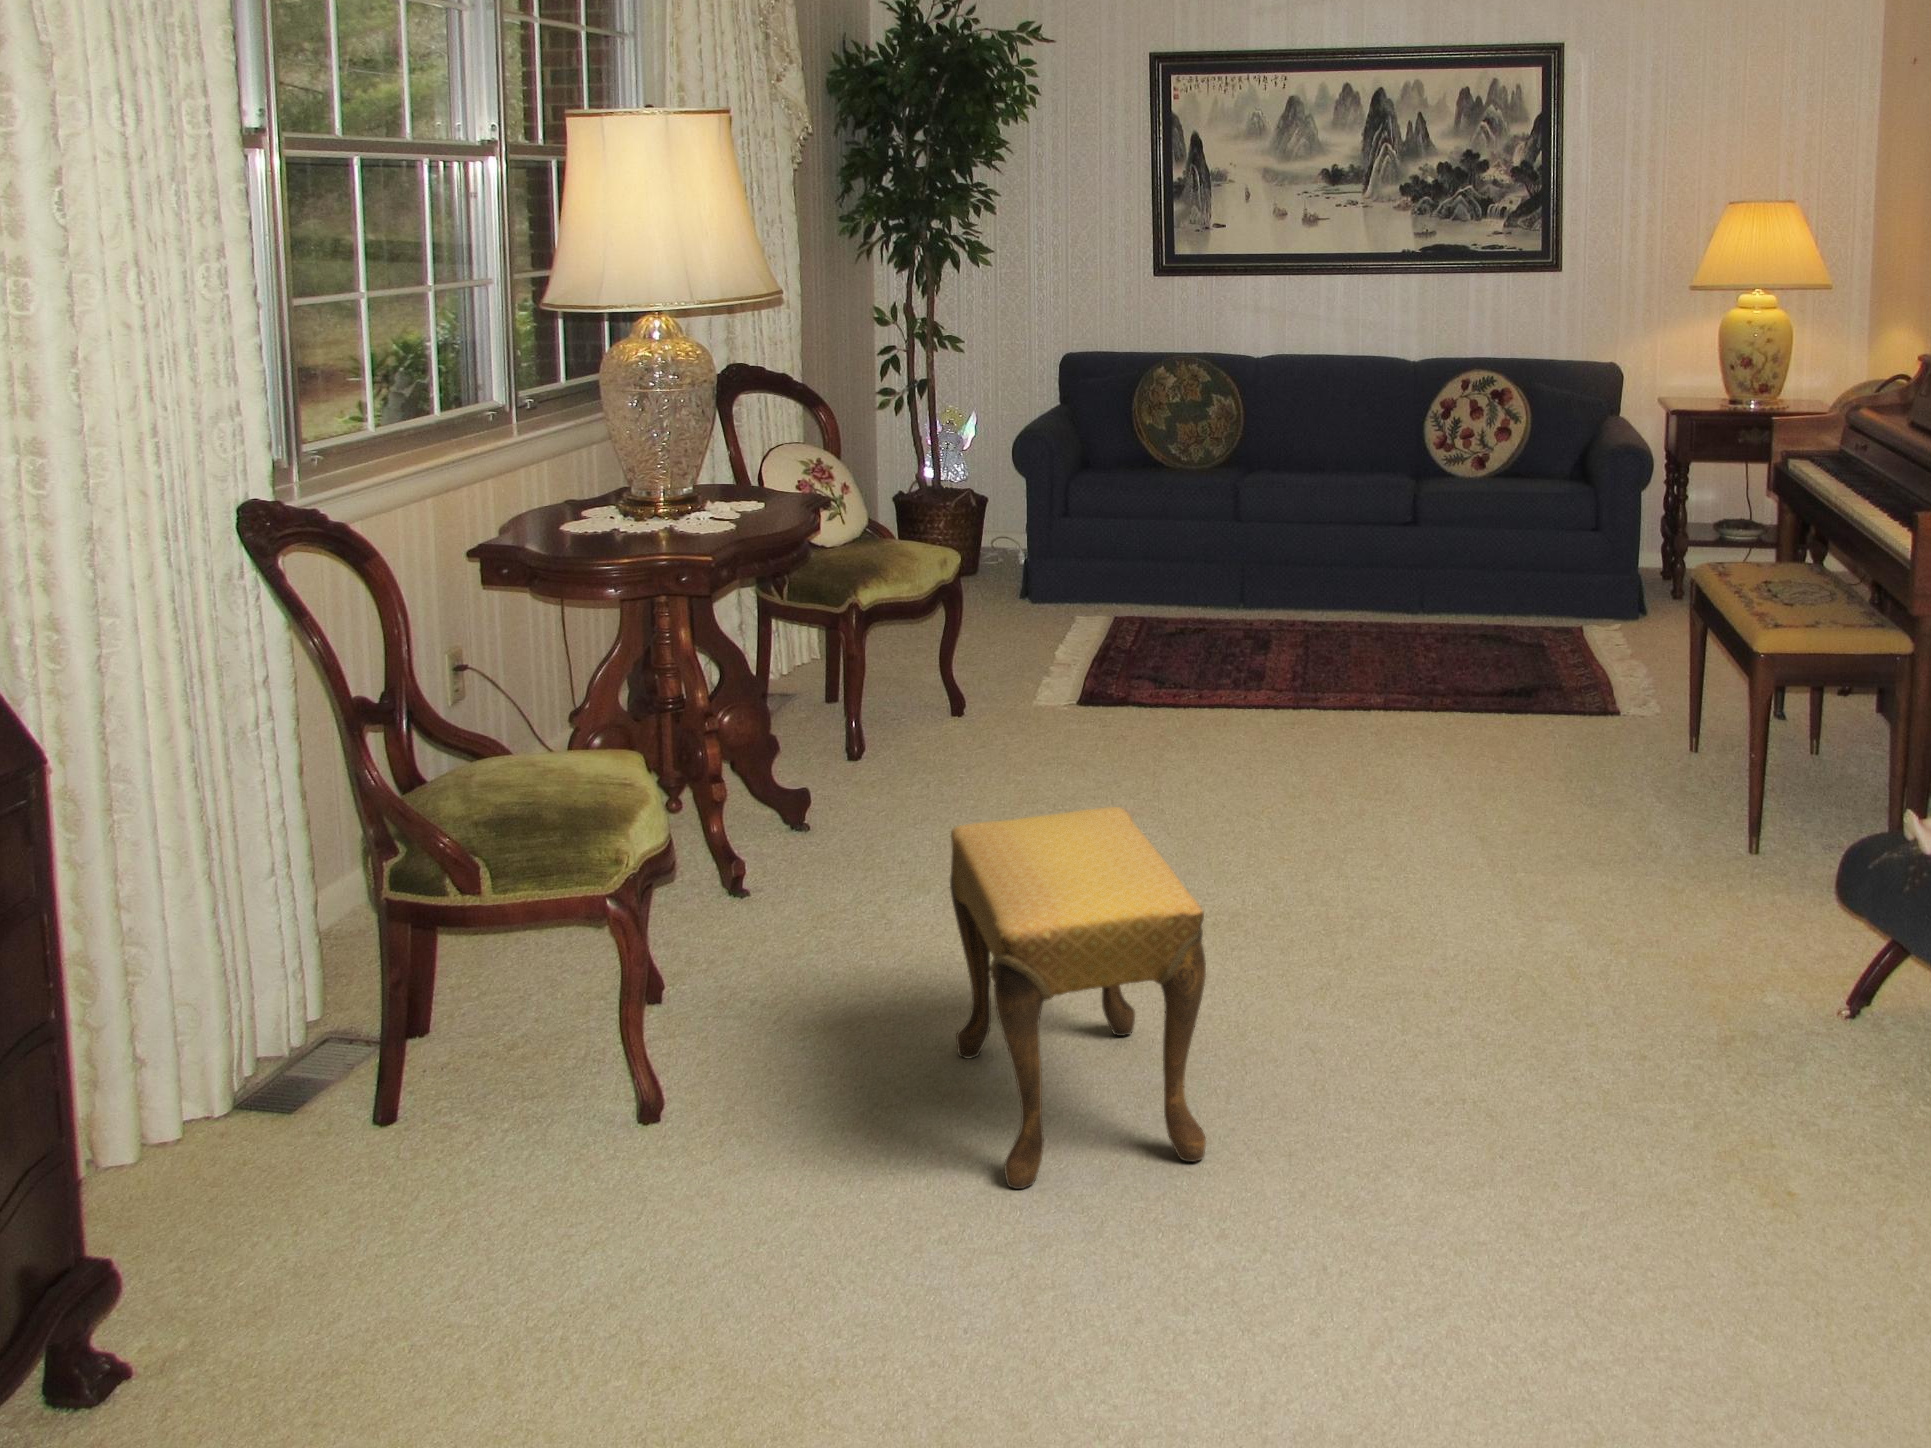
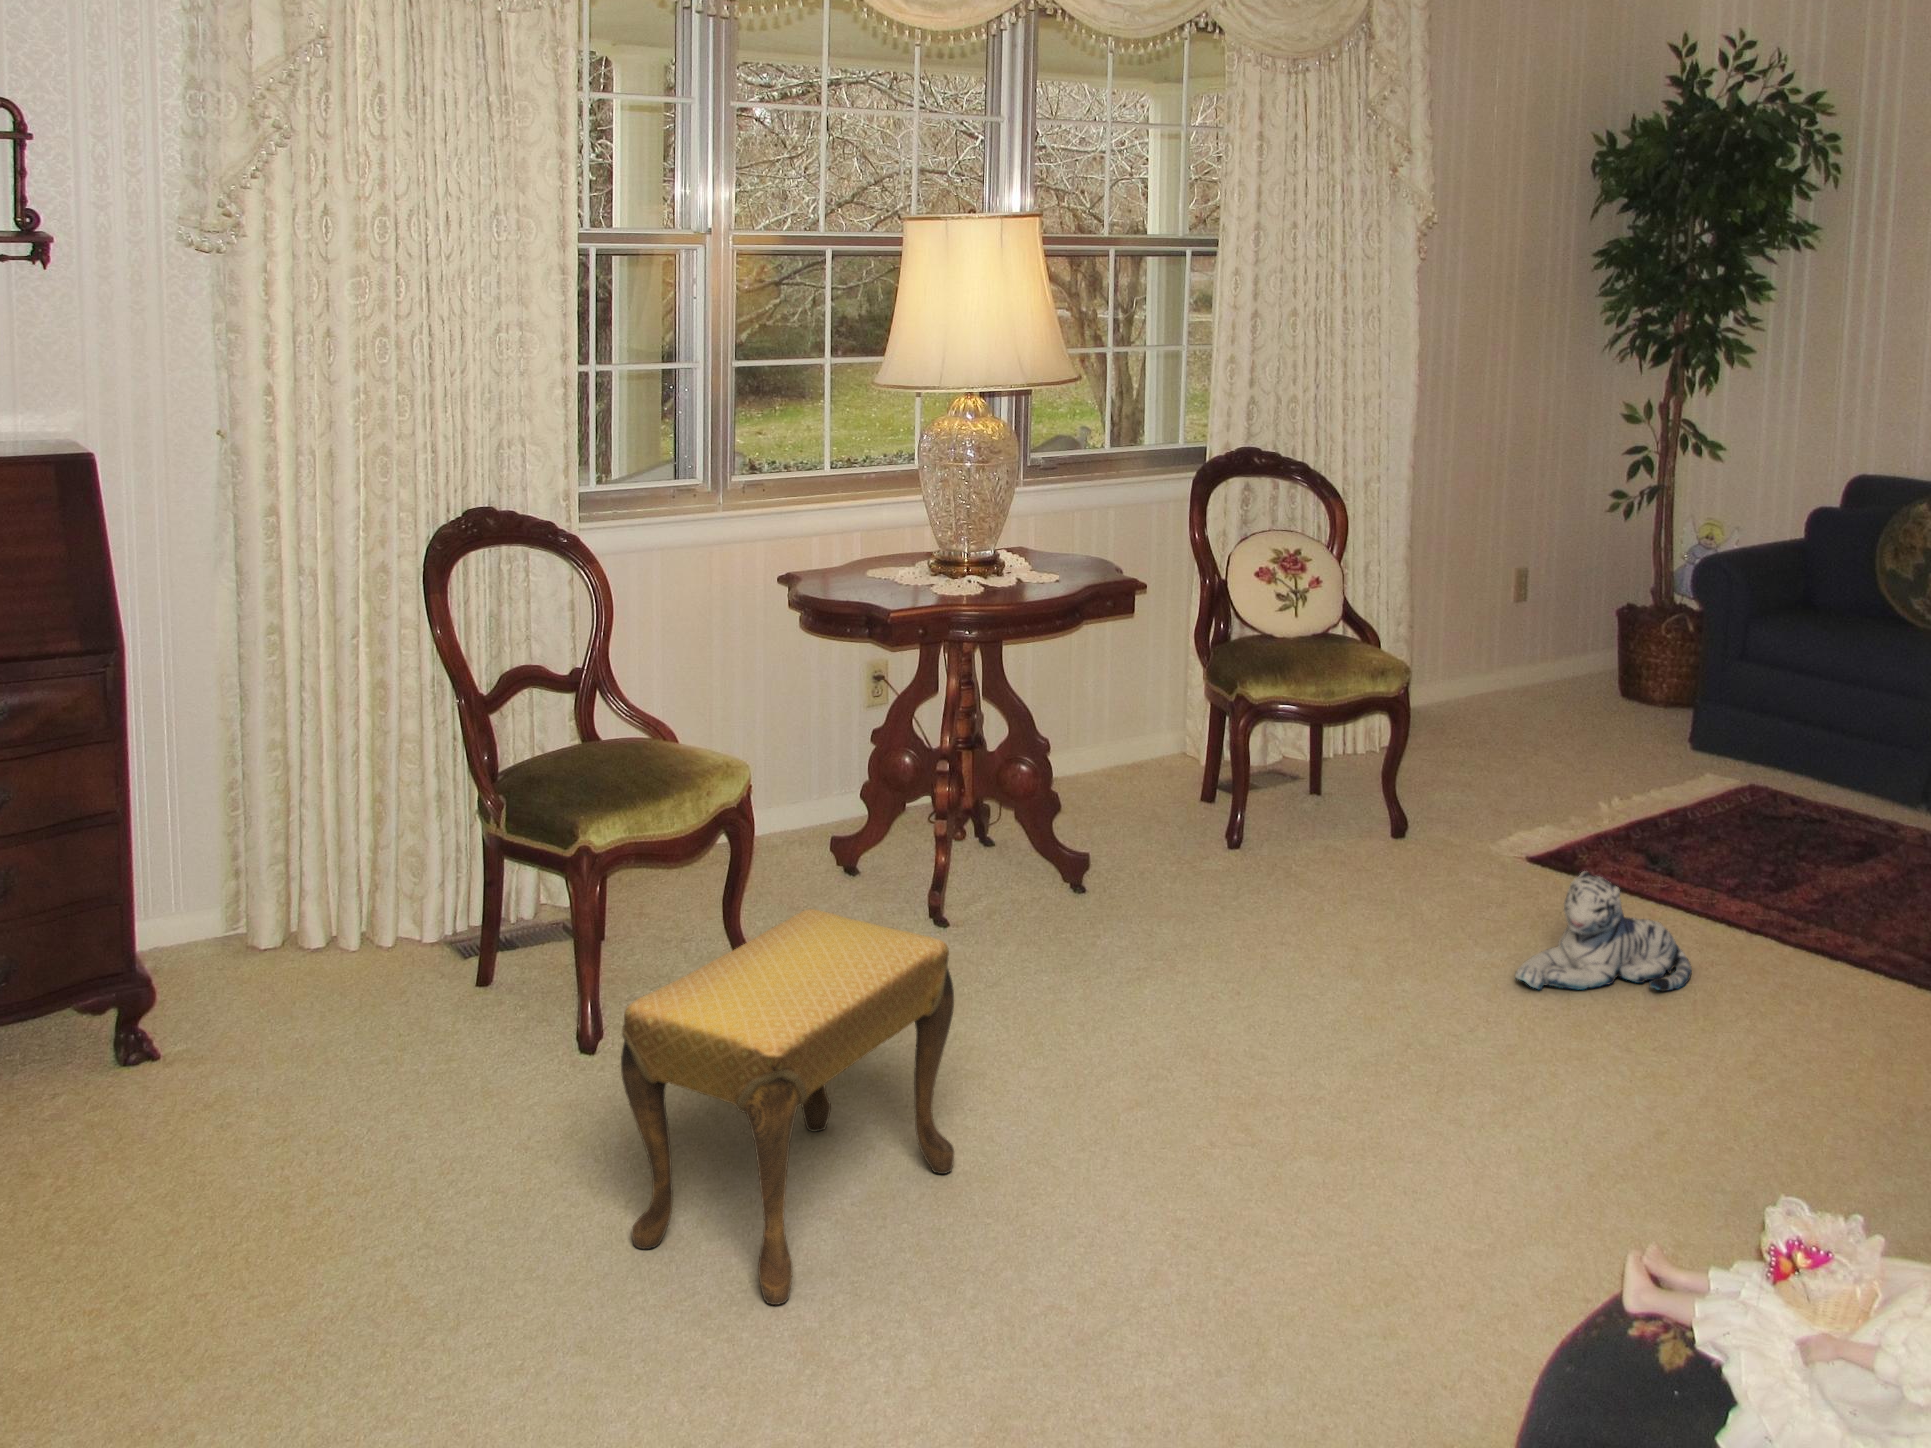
plush toy: none [1219,671,1318,775] -> present [1515,871,1692,991]

